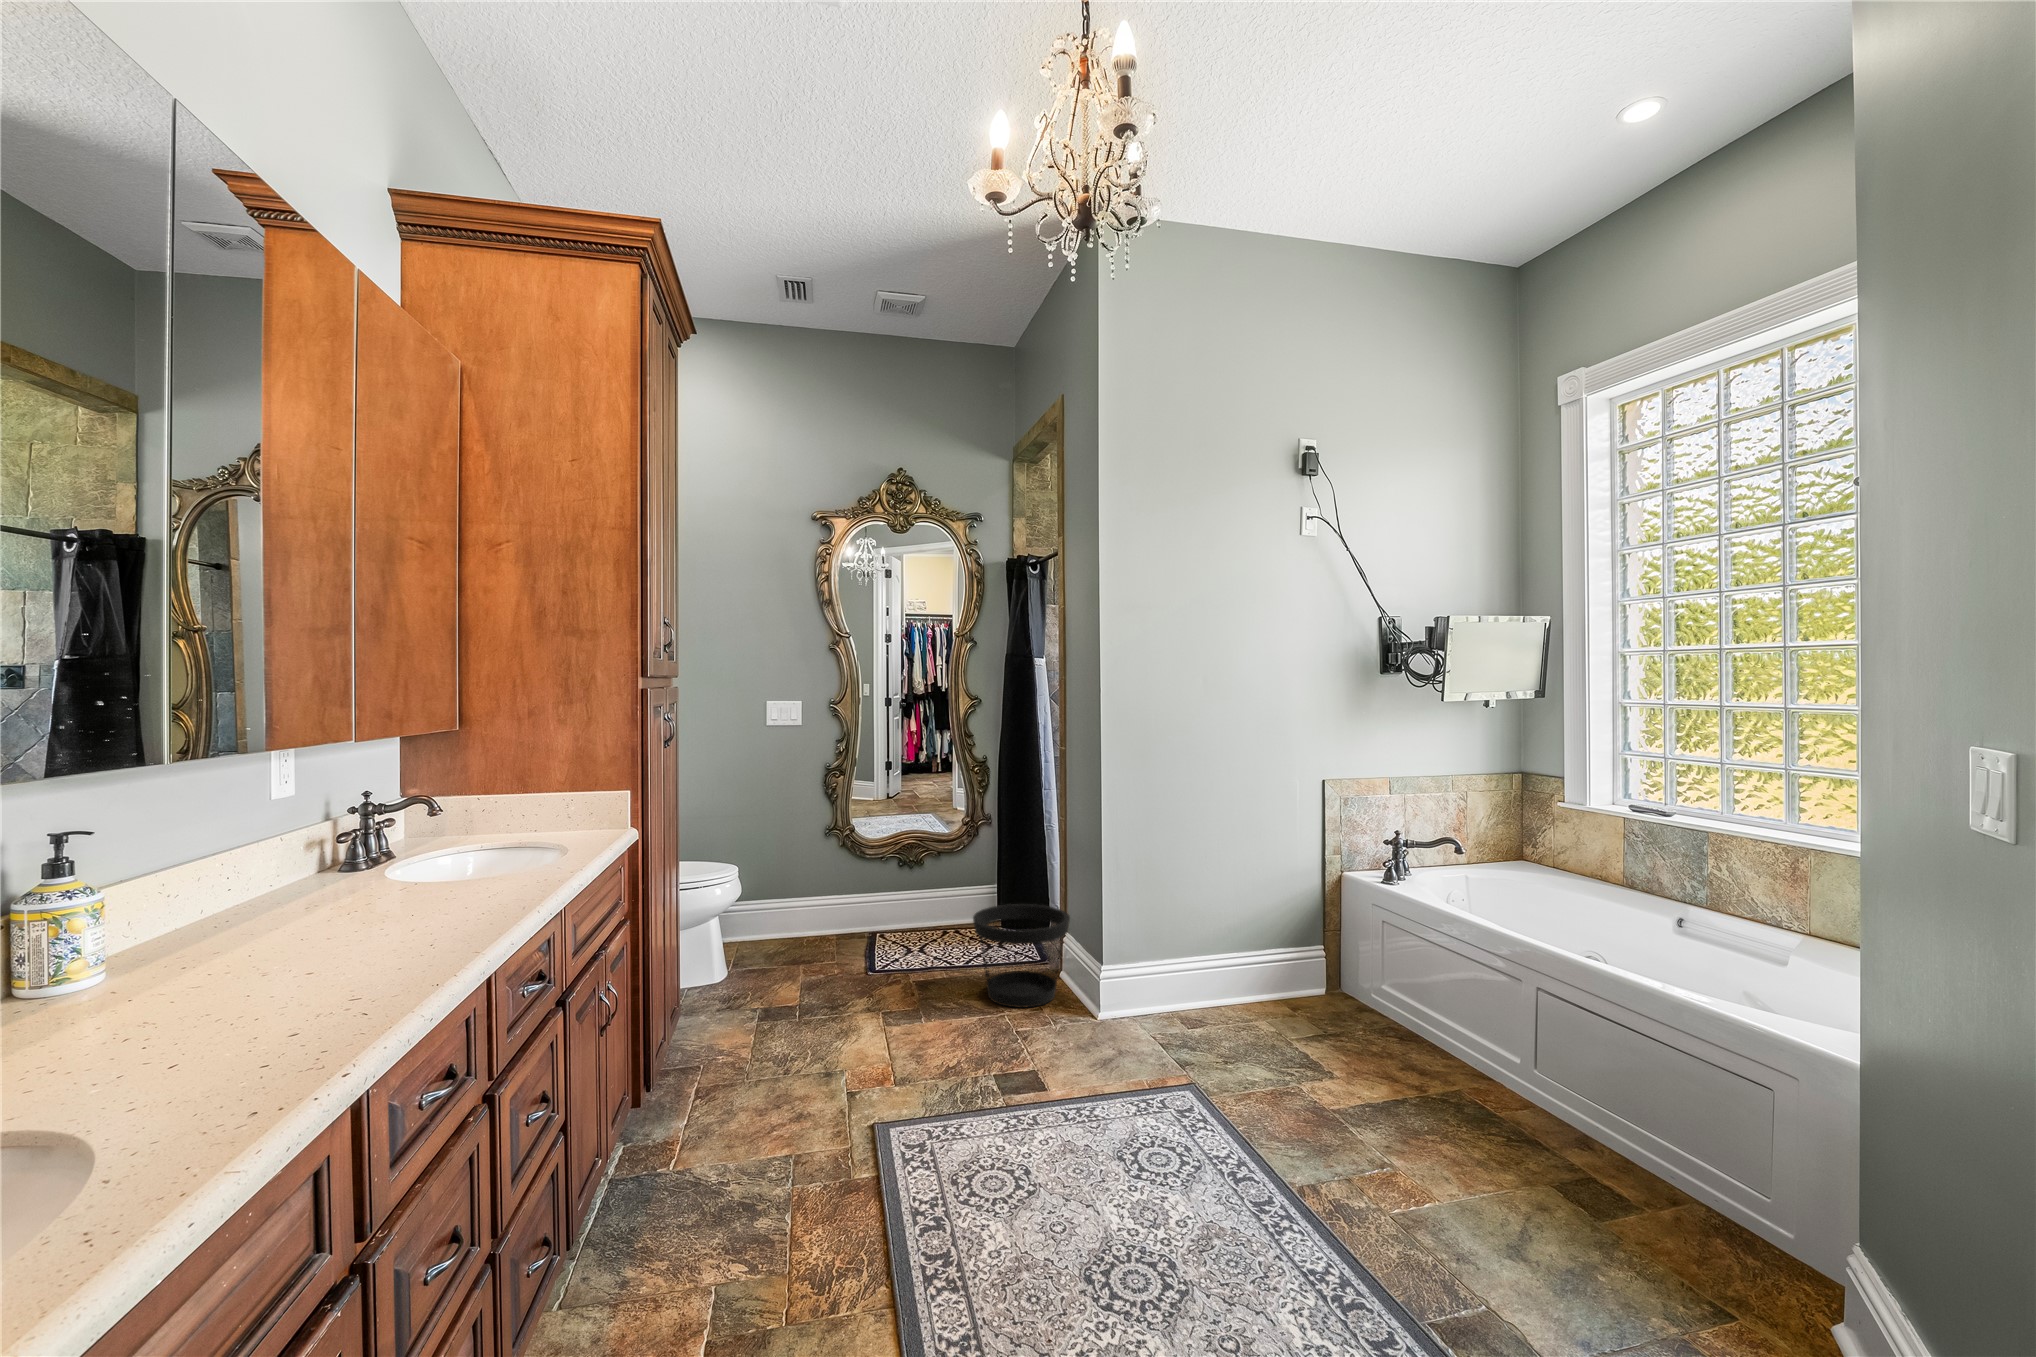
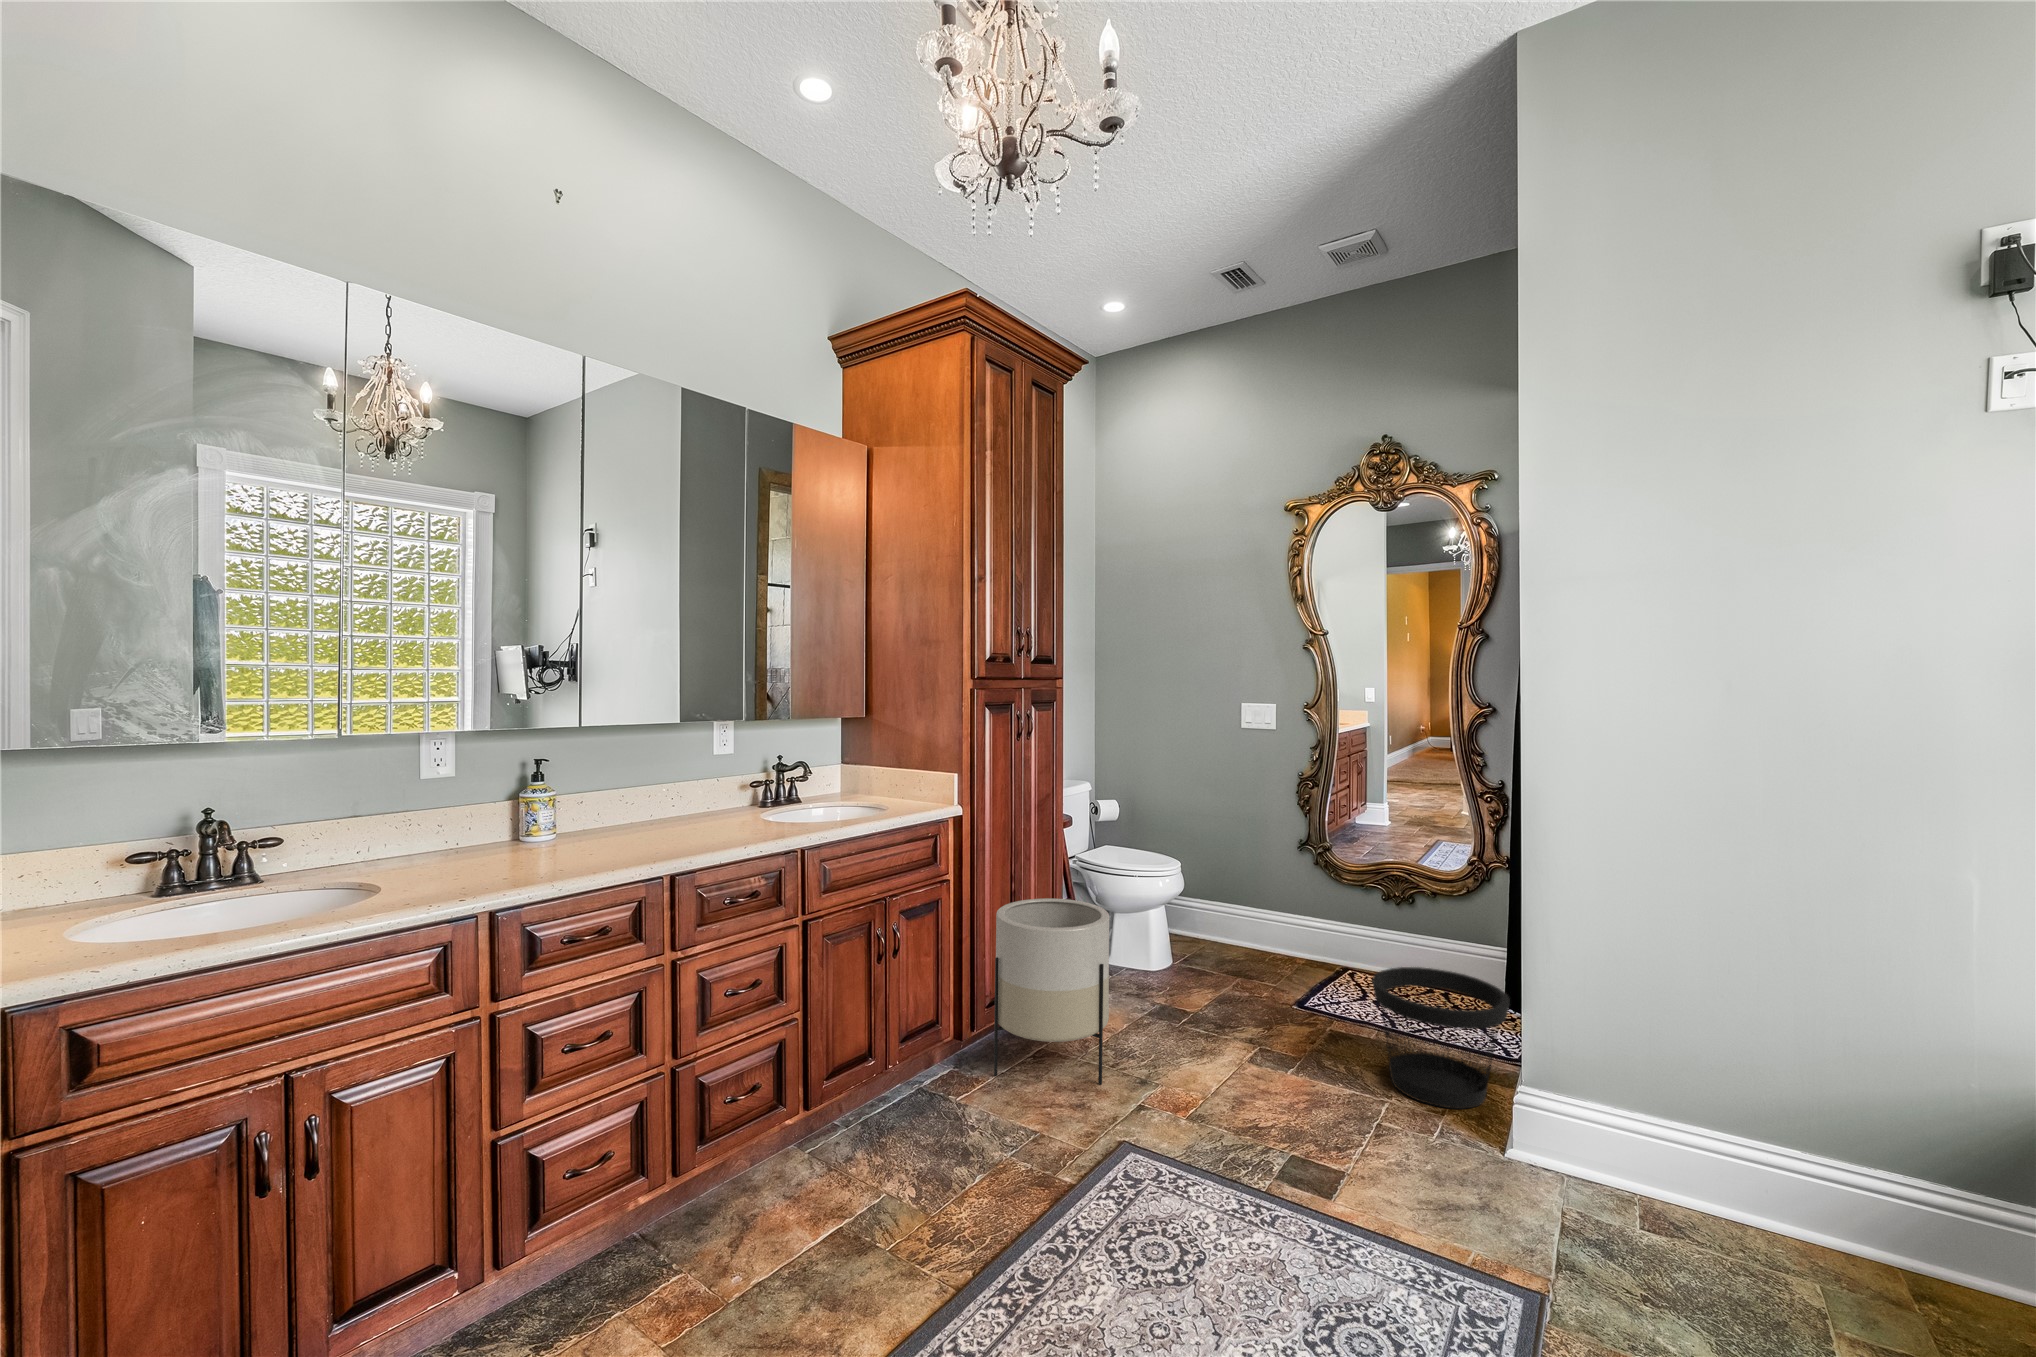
planter: none [662,916,796,1131] -> present [994,898,1109,1085]

